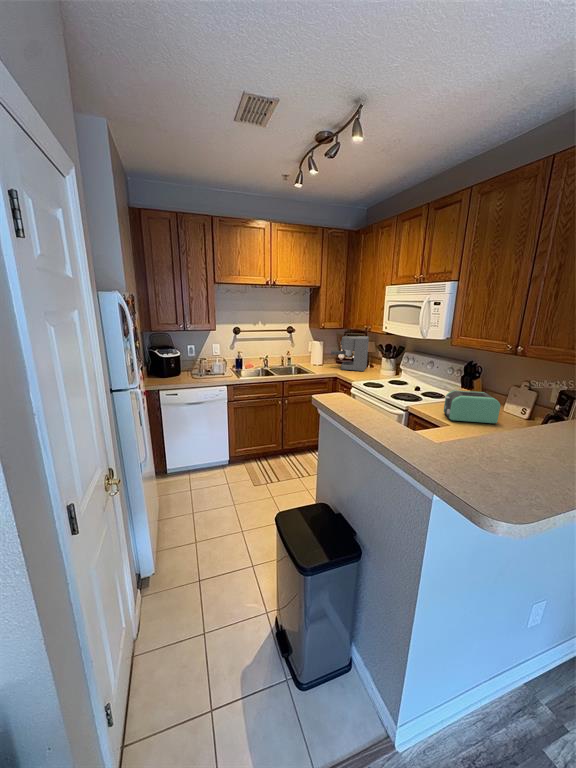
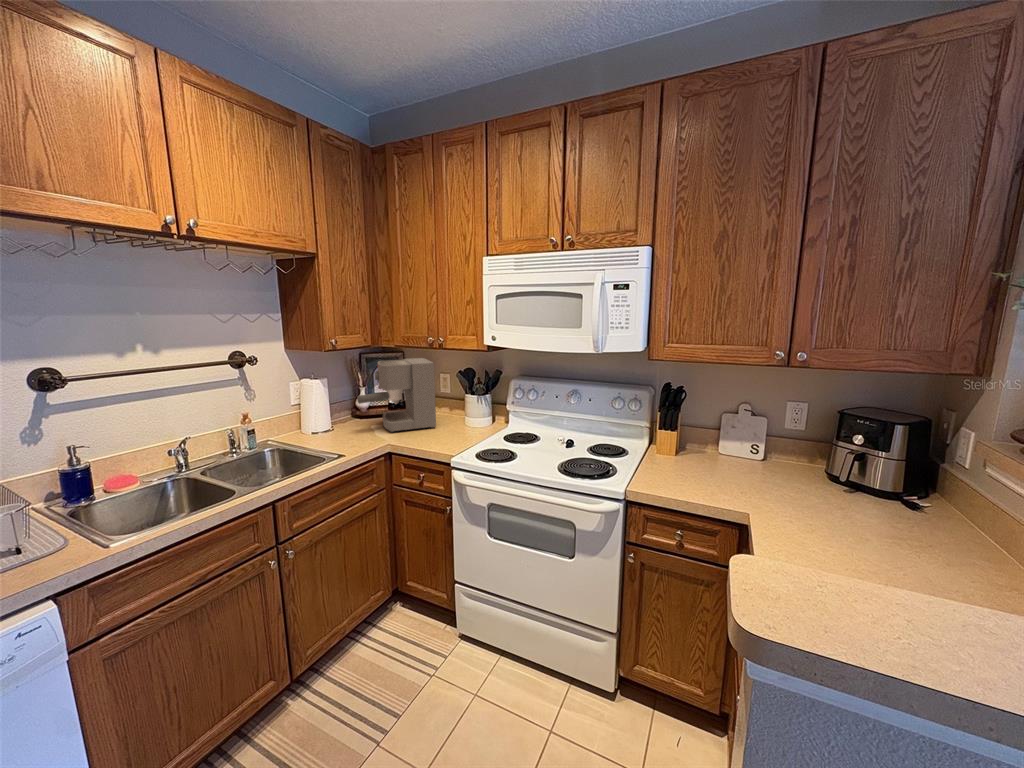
toaster: present [444,390,500,424] -> none [692,433,777,499]

